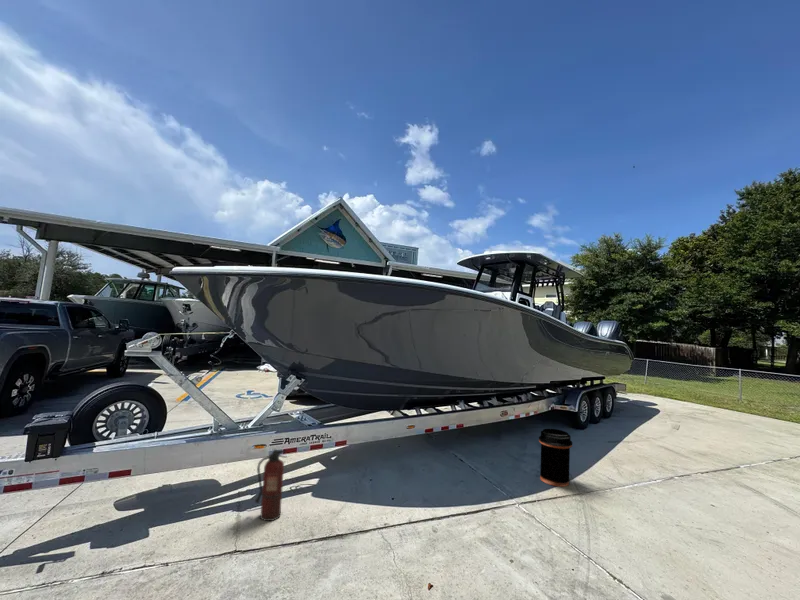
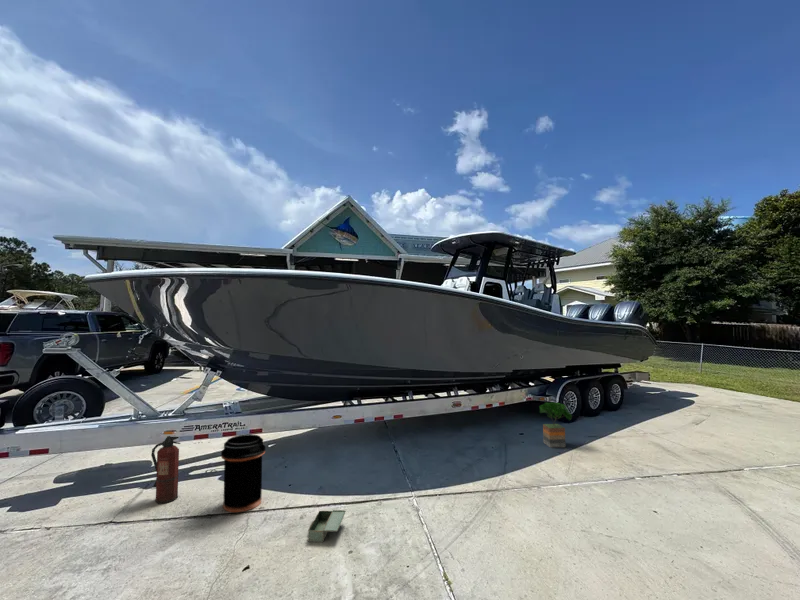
potted tree: none [575,415,609,458] -> present [540,402,572,448]
trash can: present [539,429,572,487] -> present [221,434,265,512]
toolbox: none [446,526,483,559] -> present [308,510,346,542]

